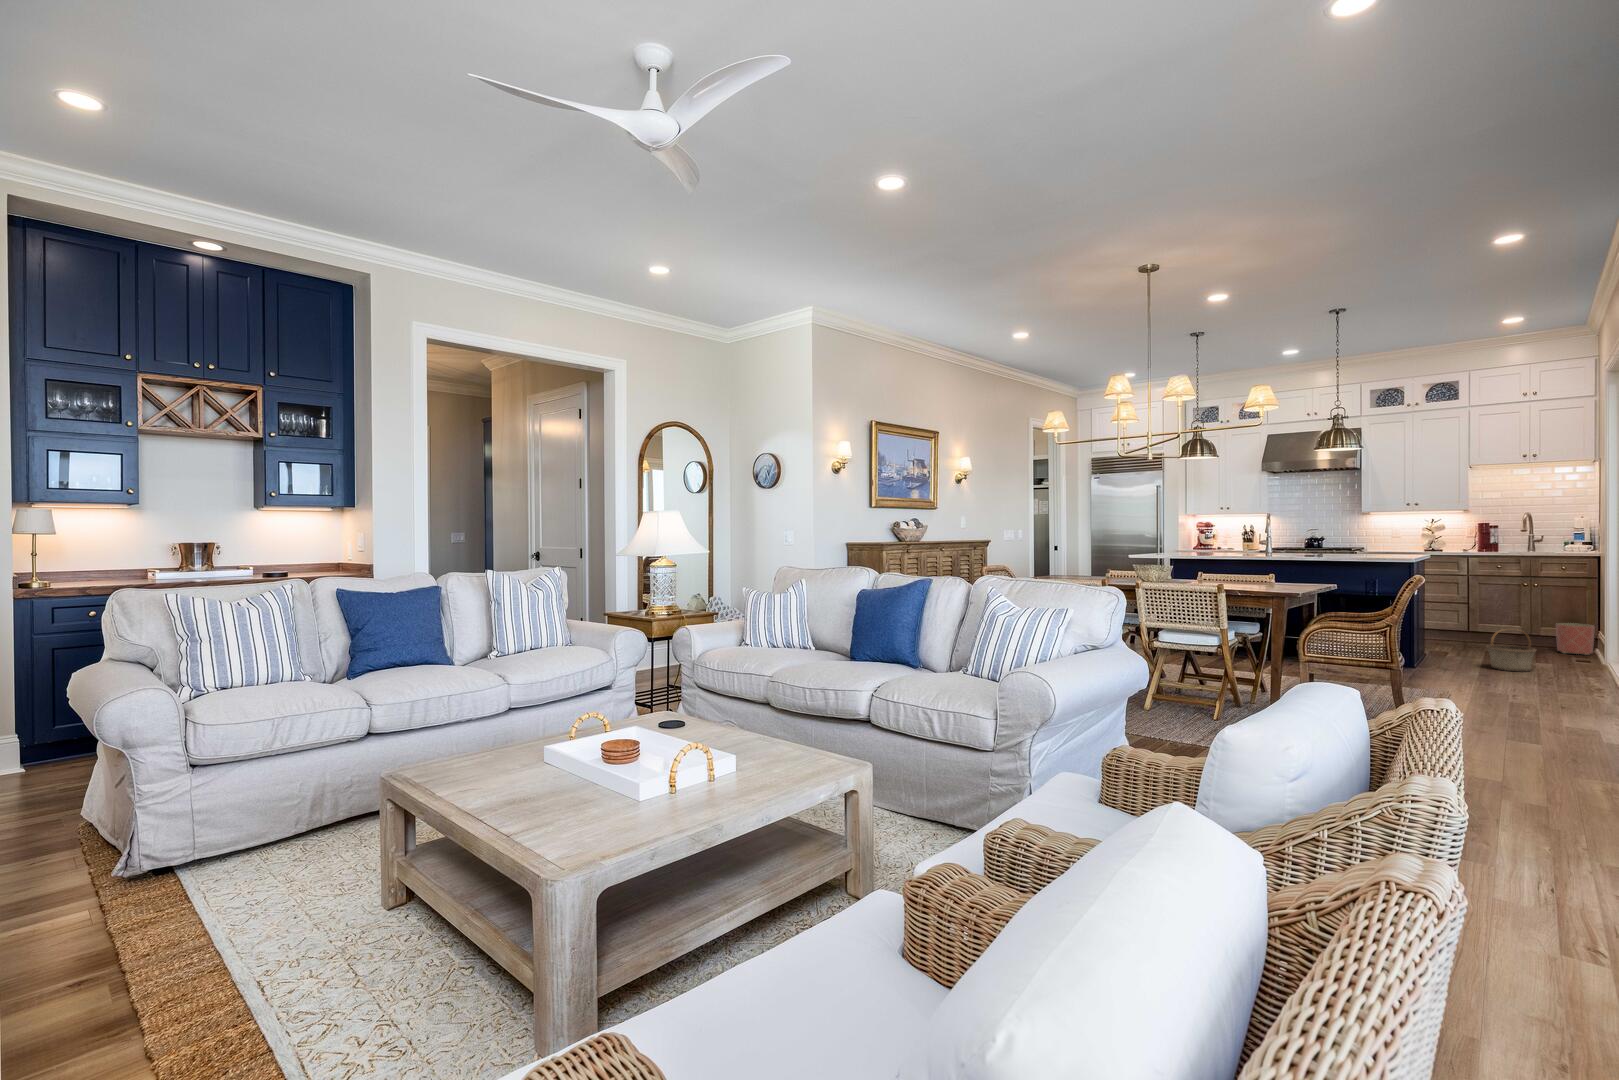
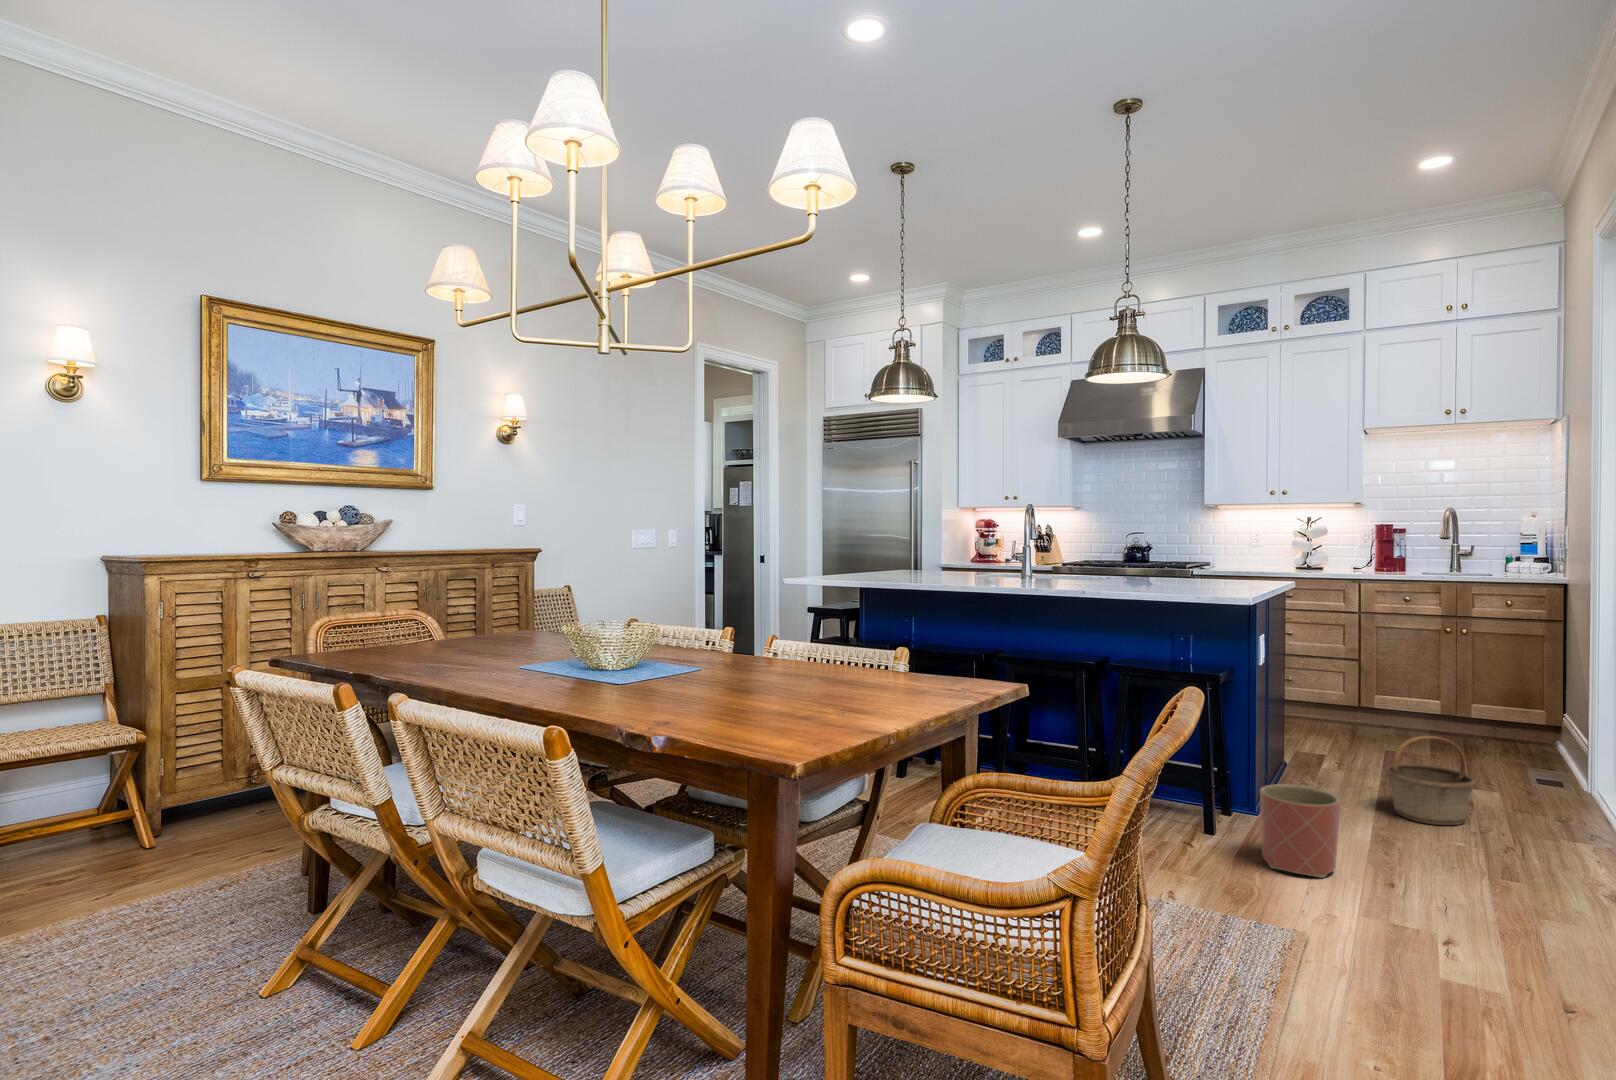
planter: present [1556,623,1594,655] -> present [1260,784,1340,878]

